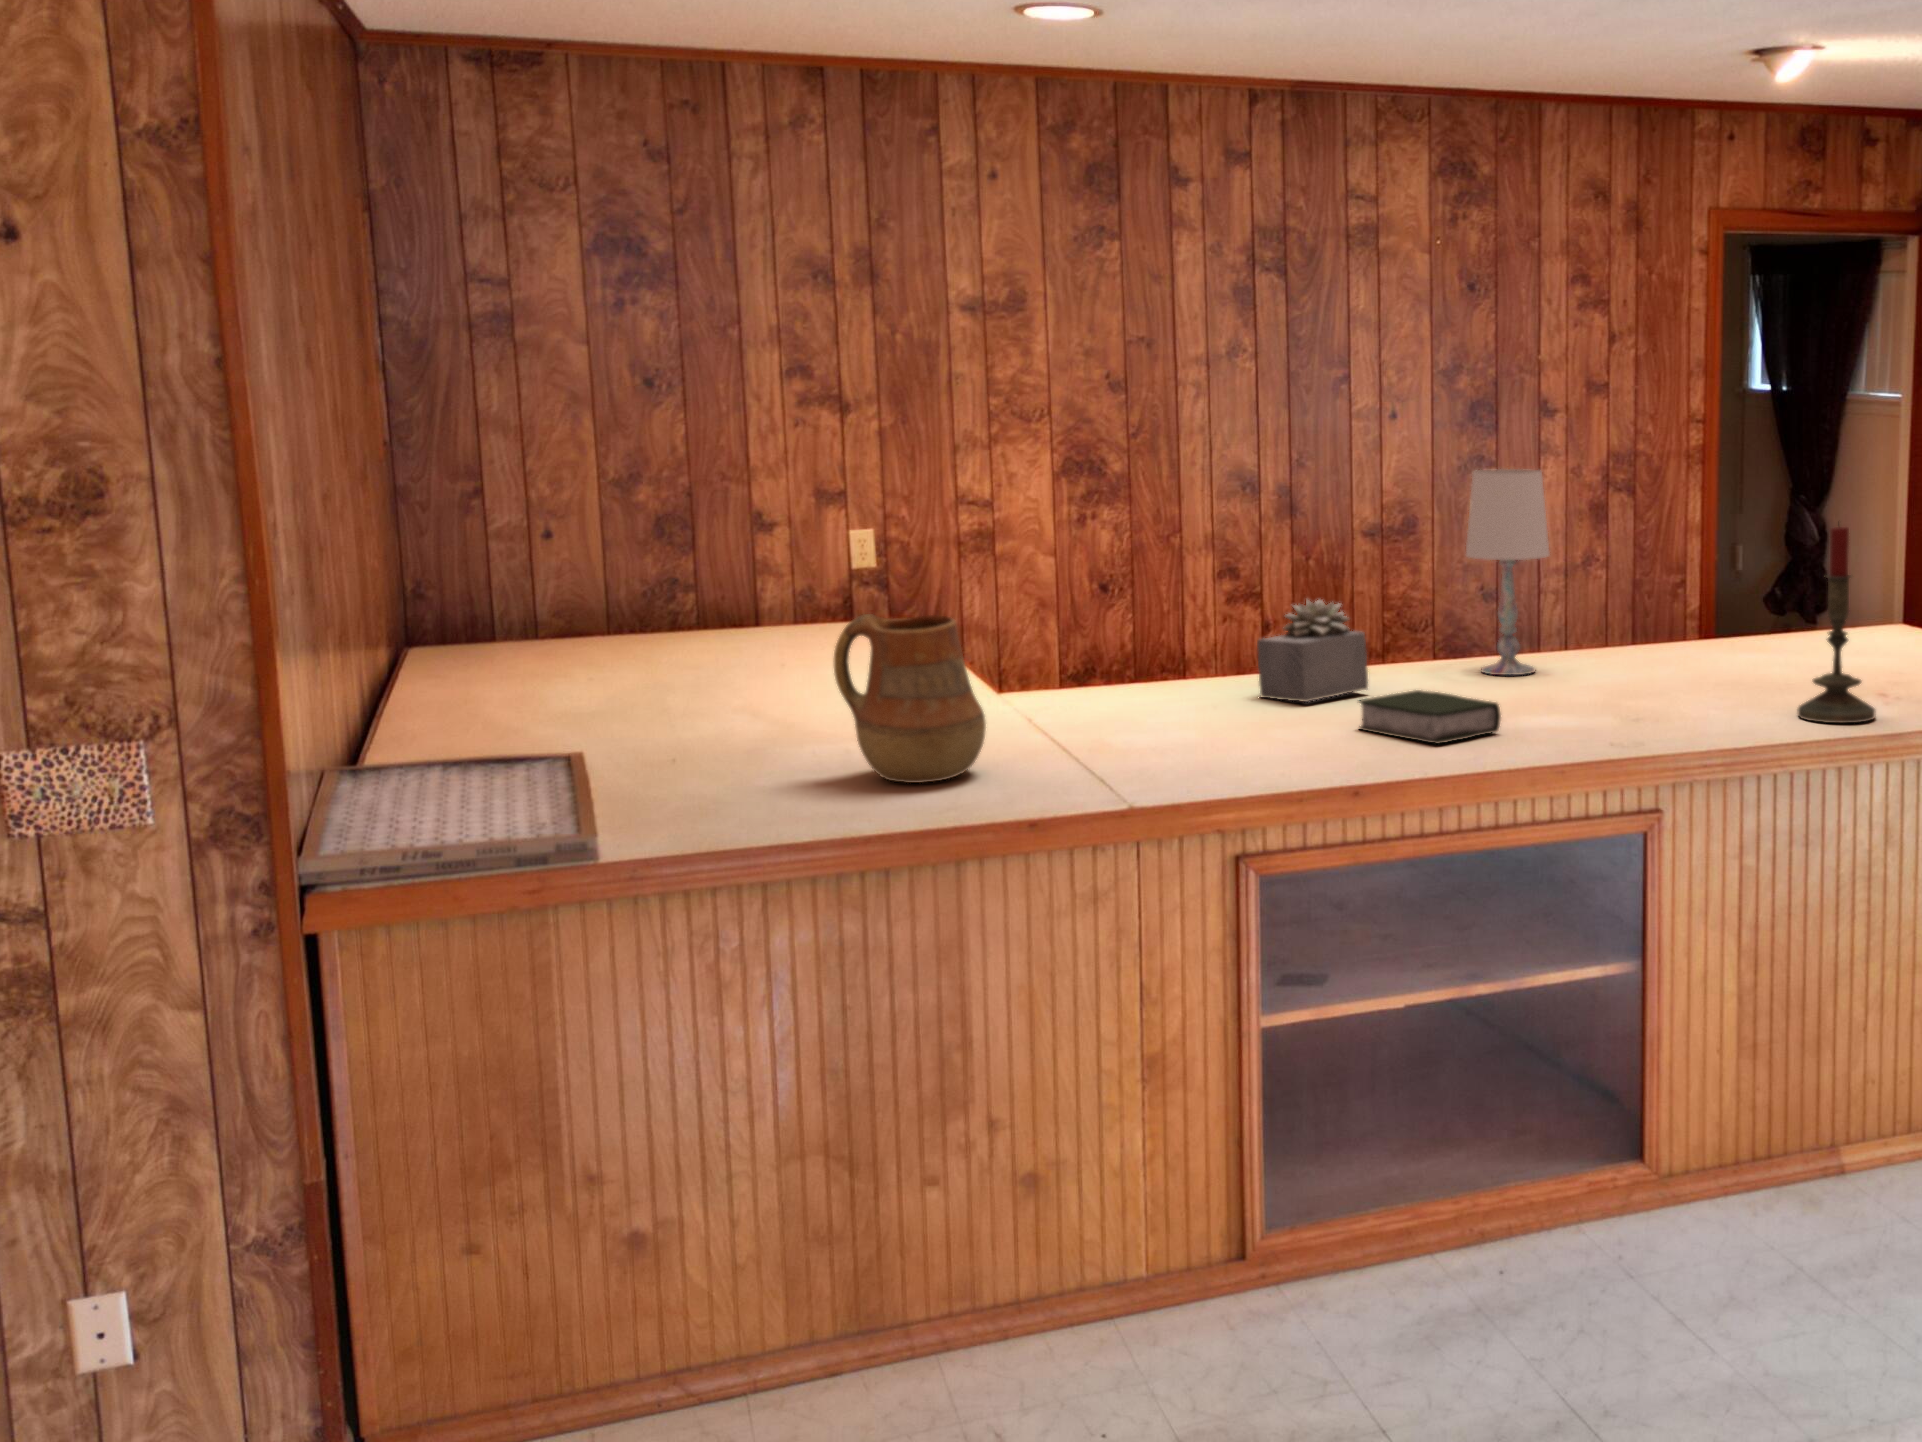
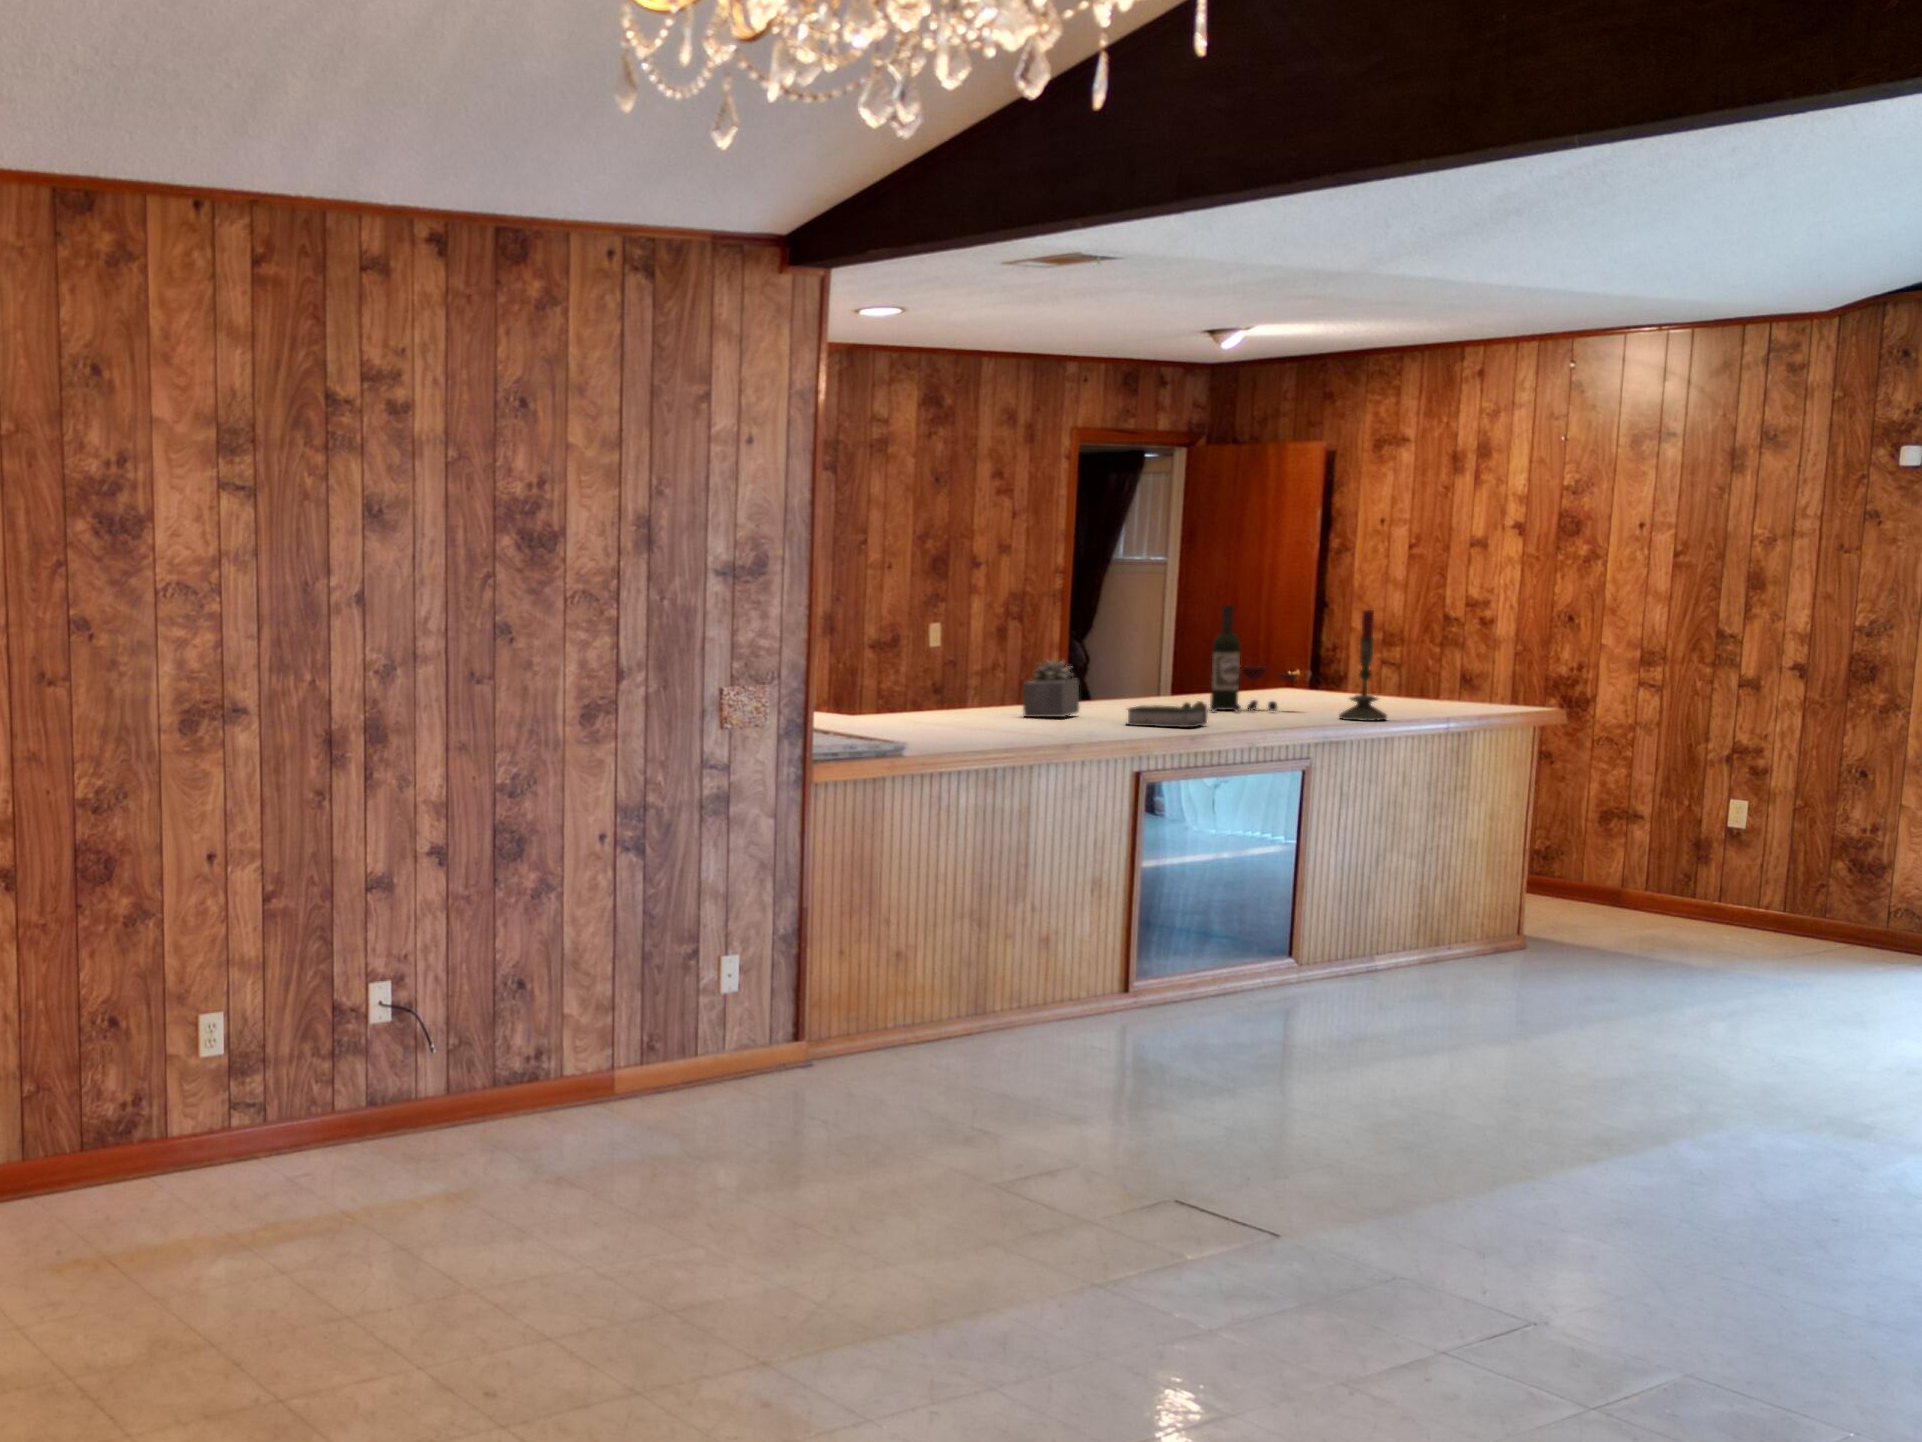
table lamp: present [1466,469,1550,675] -> none [1097,587,1151,709]
wine bottle: none [1605,504,1791,687] -> present [1183,605,1298,711]
pitcher: present [834,614,986,783] -> none [930,649,1006,740]

